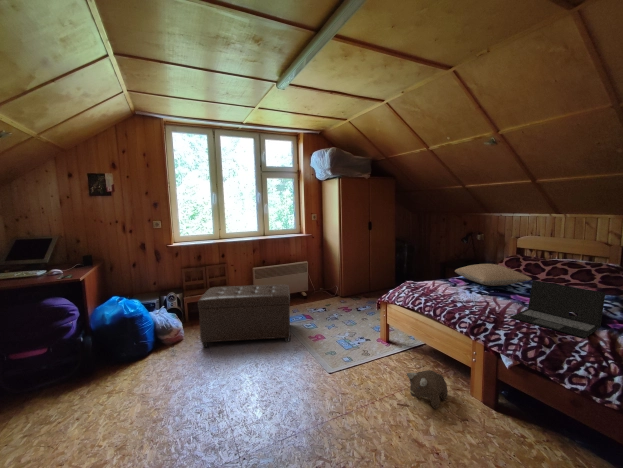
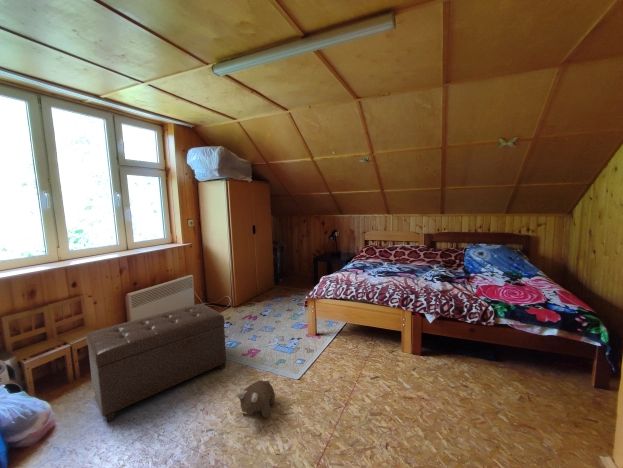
pillow: present [455,264,532,286] -> none [351,253,400,269]
laptop: present [510,280,605,338] -> none [419,260,465,291]
plush toy: present [407,370,448,409] -> present [237,381,275,418]

